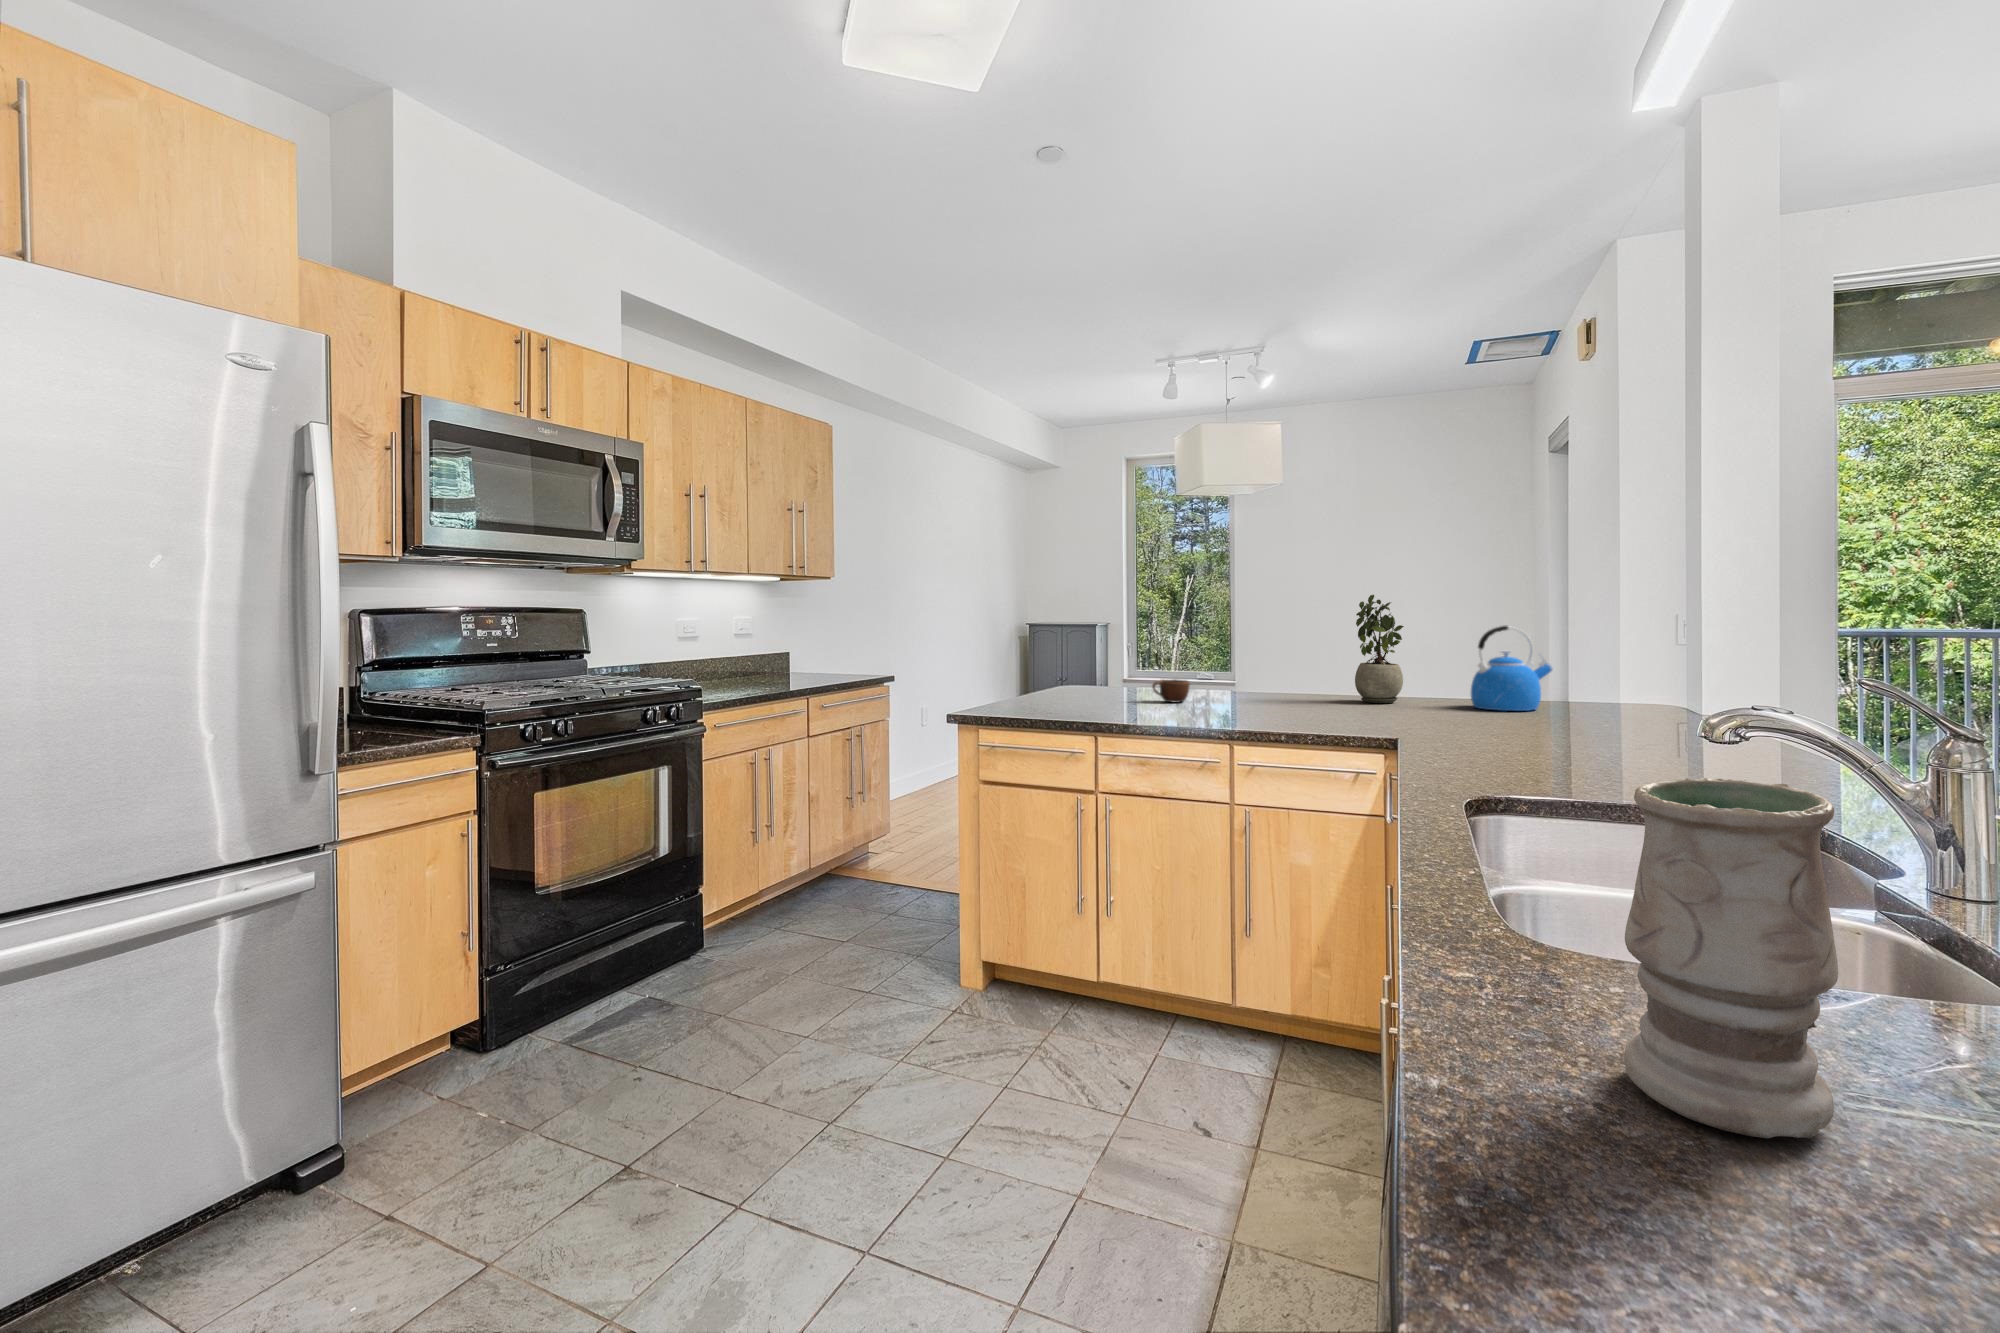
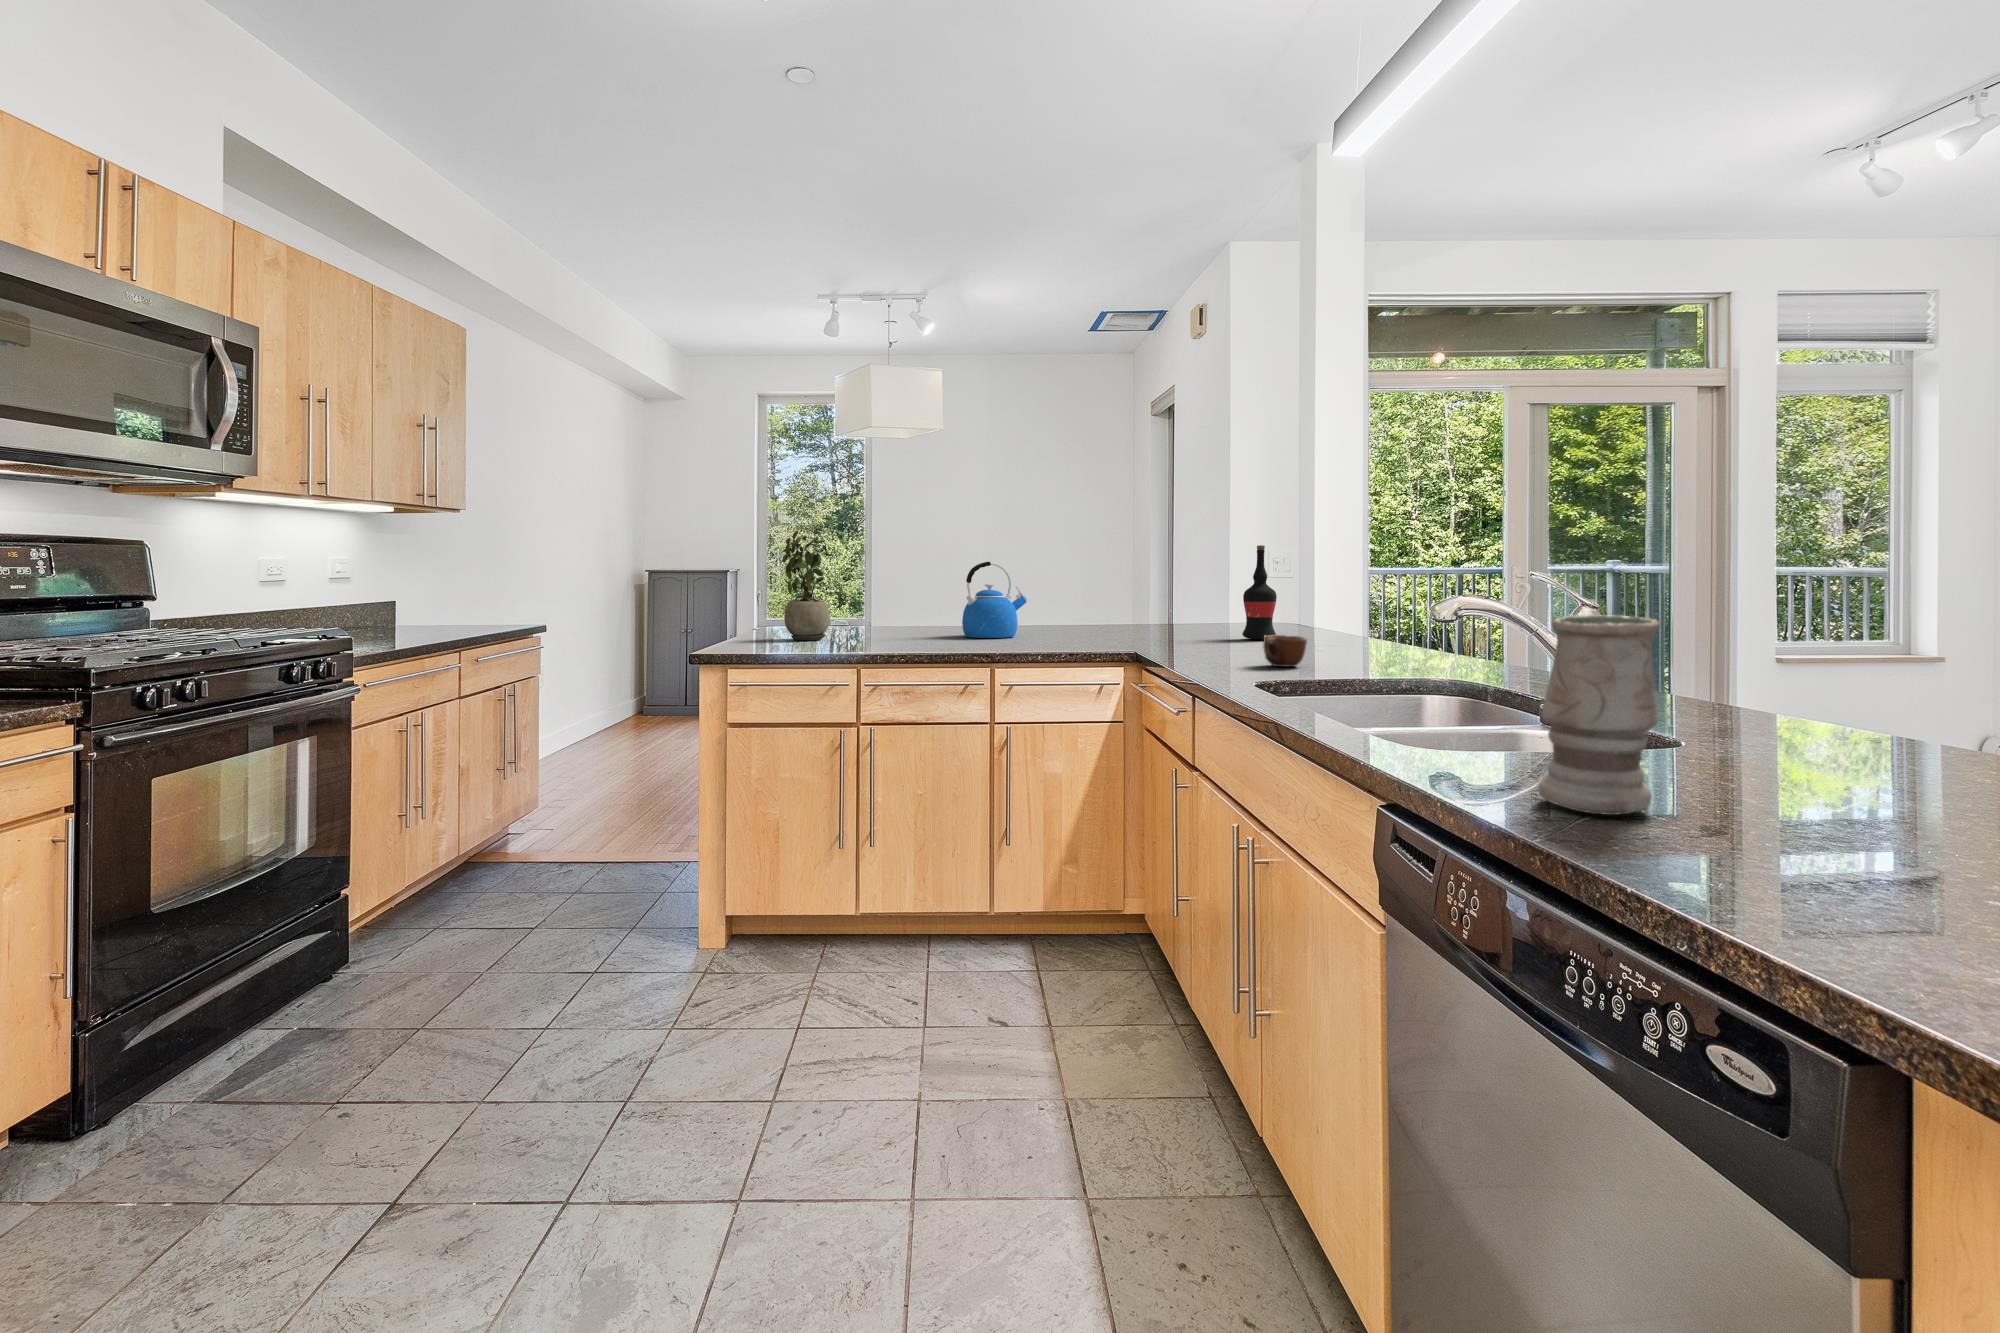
potted plant: present [1355,595,1404,703] -> present [782,531,830,640]
wine bottle: none [1569,609,1618,722] -> present [1243,545,1277,639]
kettle: present [1471,626,1553,711] -> present [962,562,1027,638]
mug: present [1152,679,1190,703] -> present [1263,635,1307,667]

